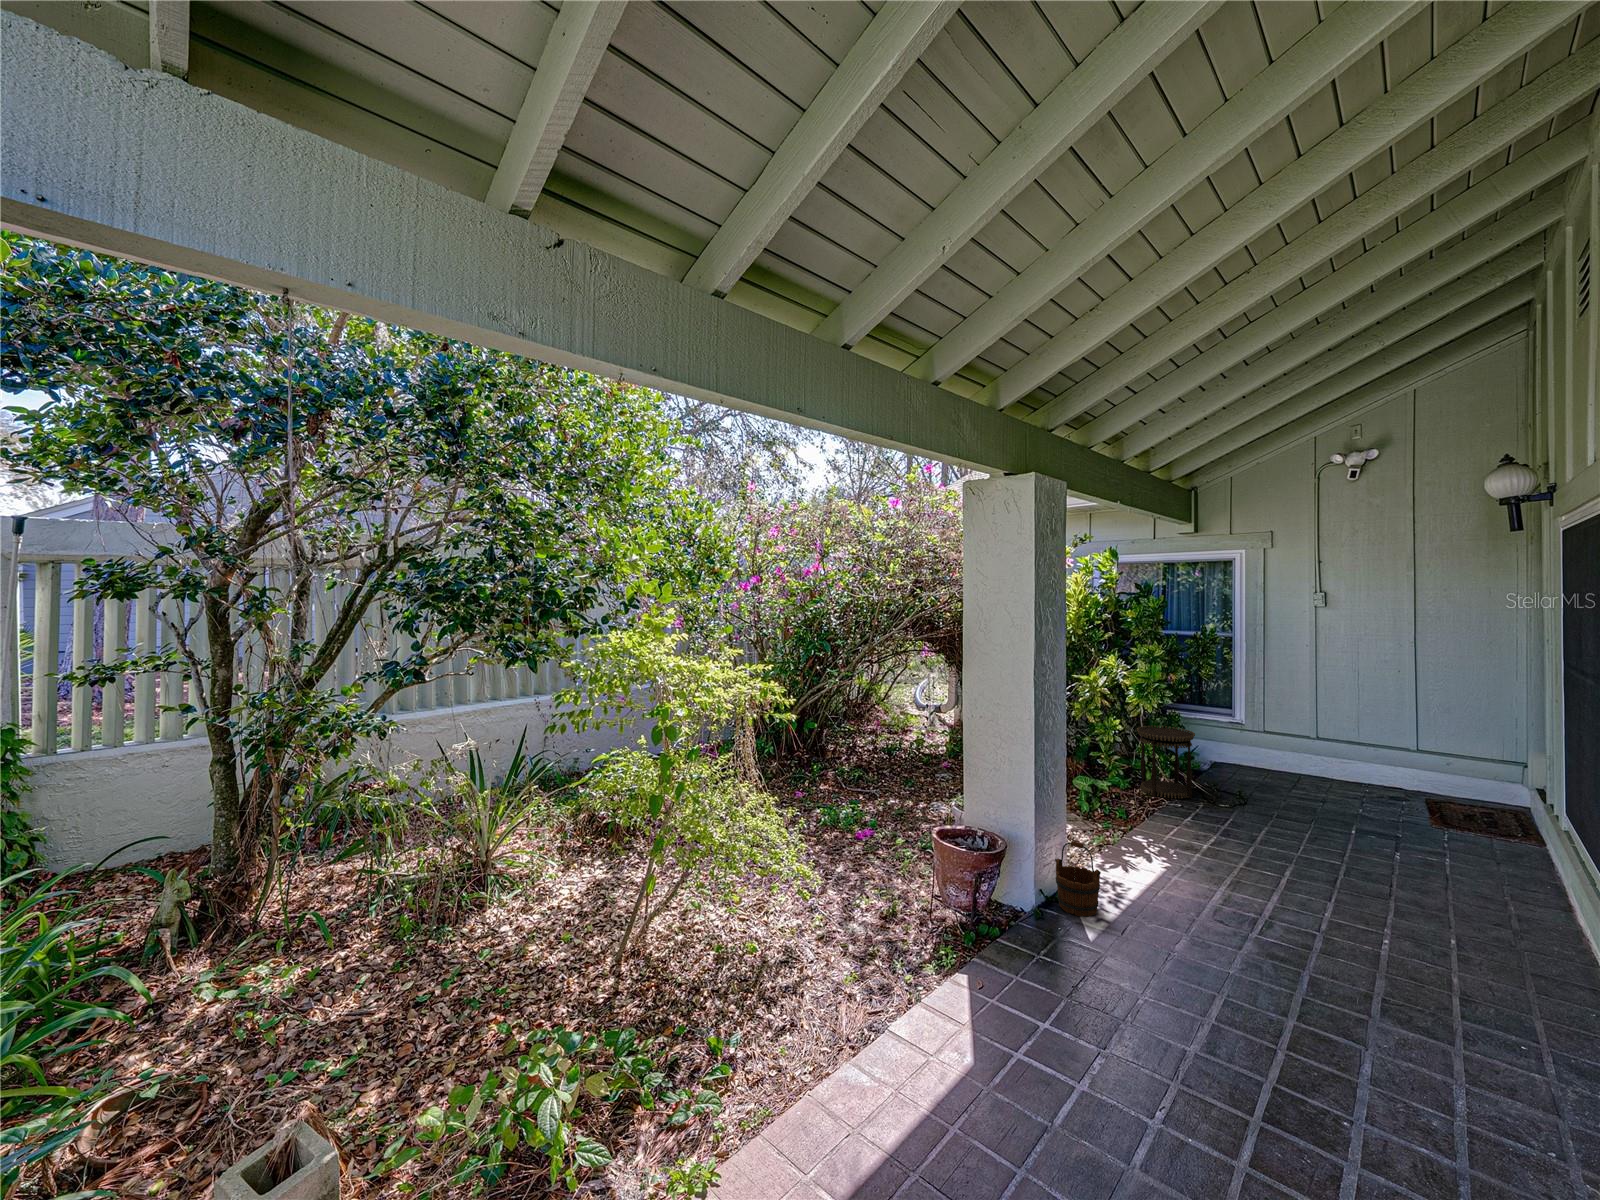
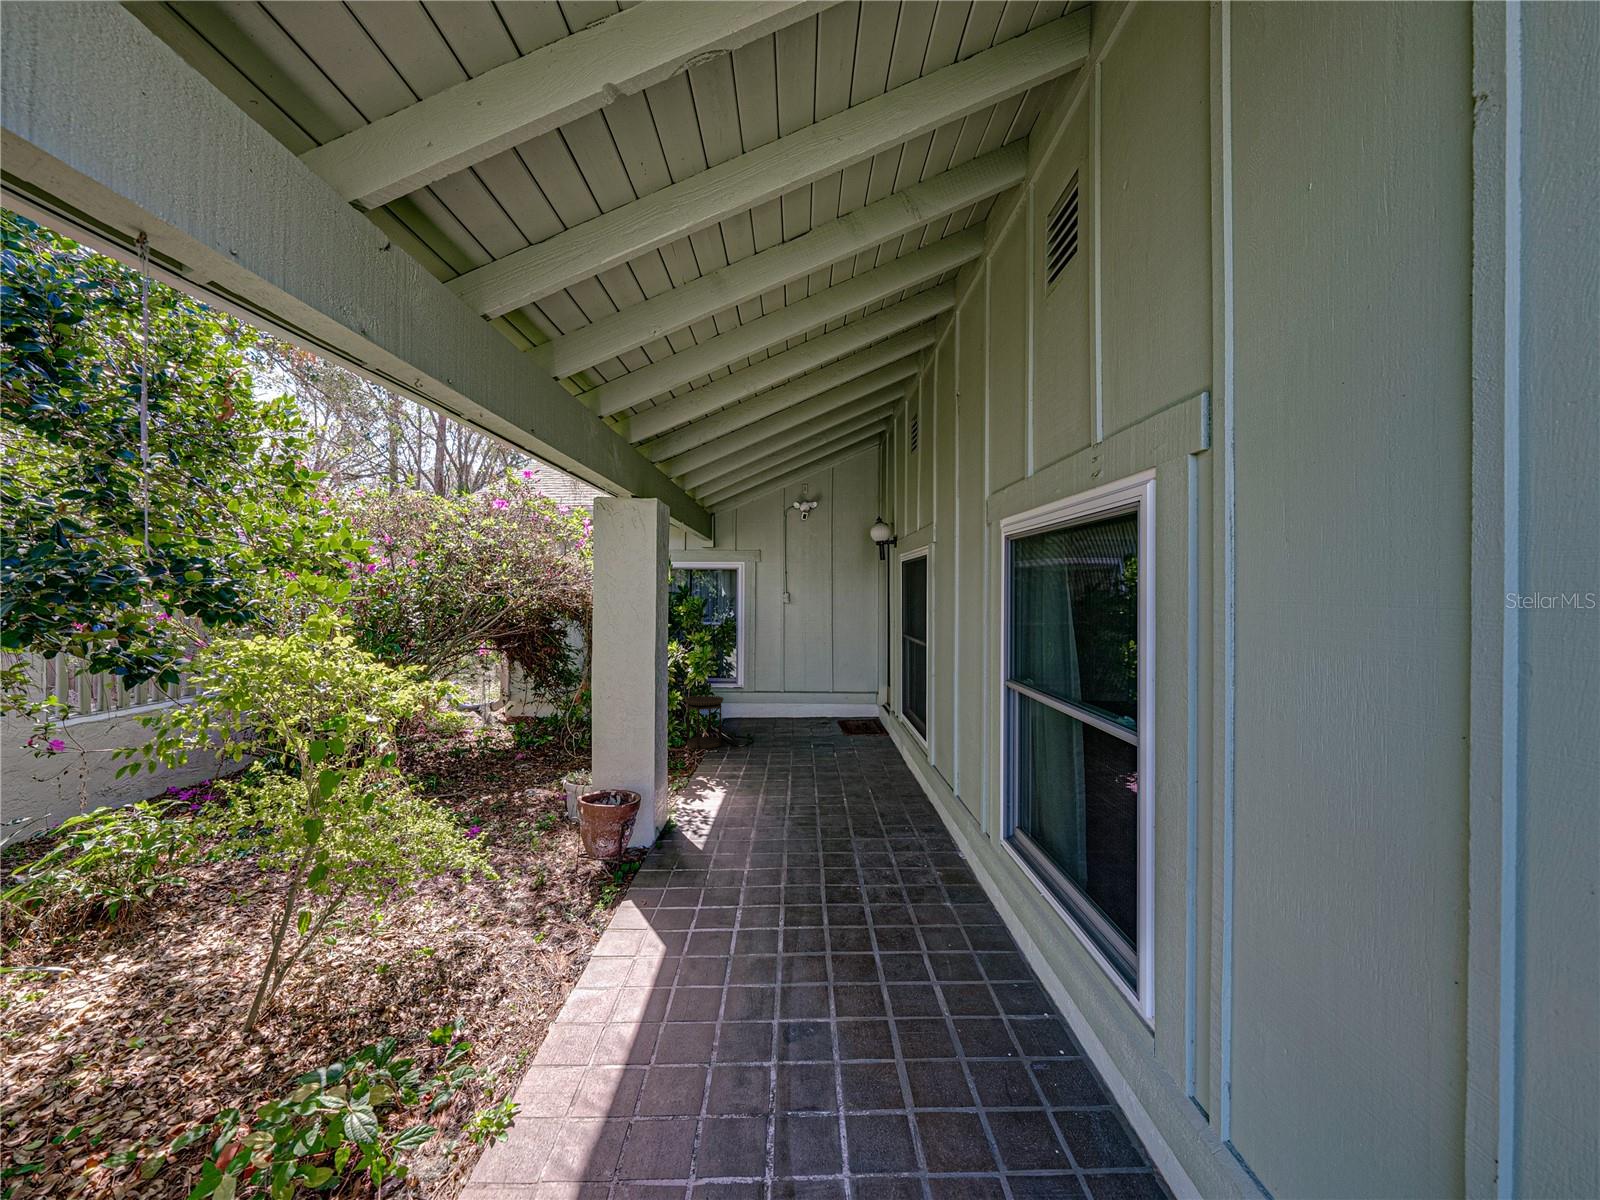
wooden bucket: present [1055,841,1101,916] -> none [667,782,701,837]

